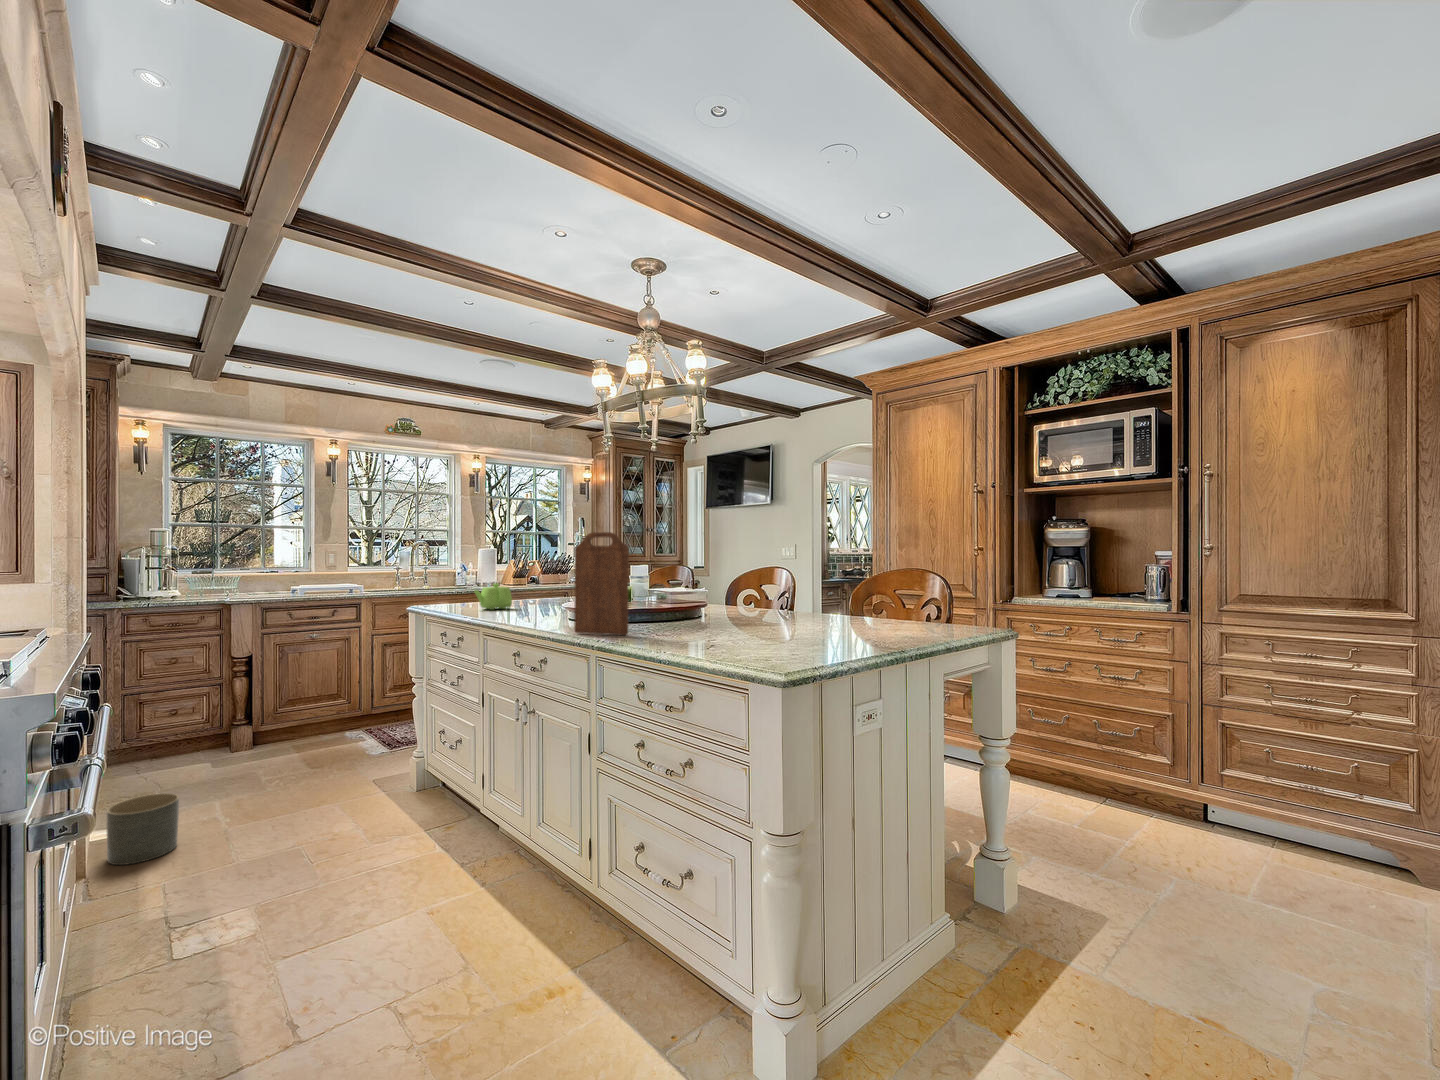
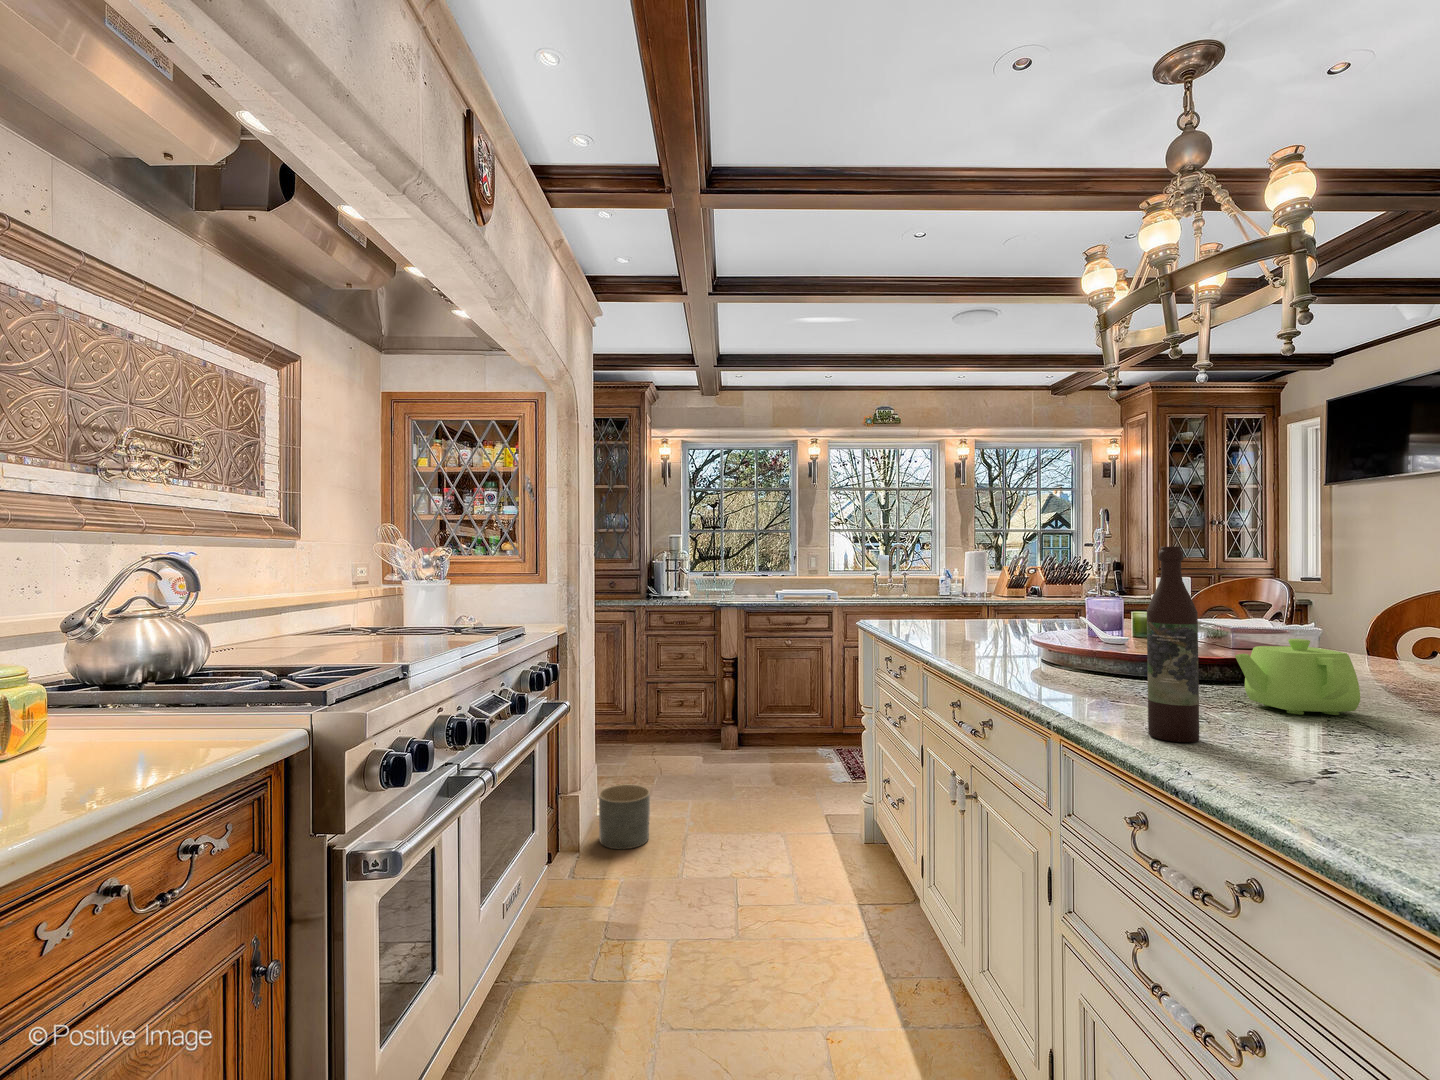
cutting board: present [574,532,629,635] -> none [1030,525,1128,707]
wine bottle: none [643,545,665,644] -> present [1147,547,1199,742]
teapot: present [474,583,512,610] -> present [1235,639,1360,715]

